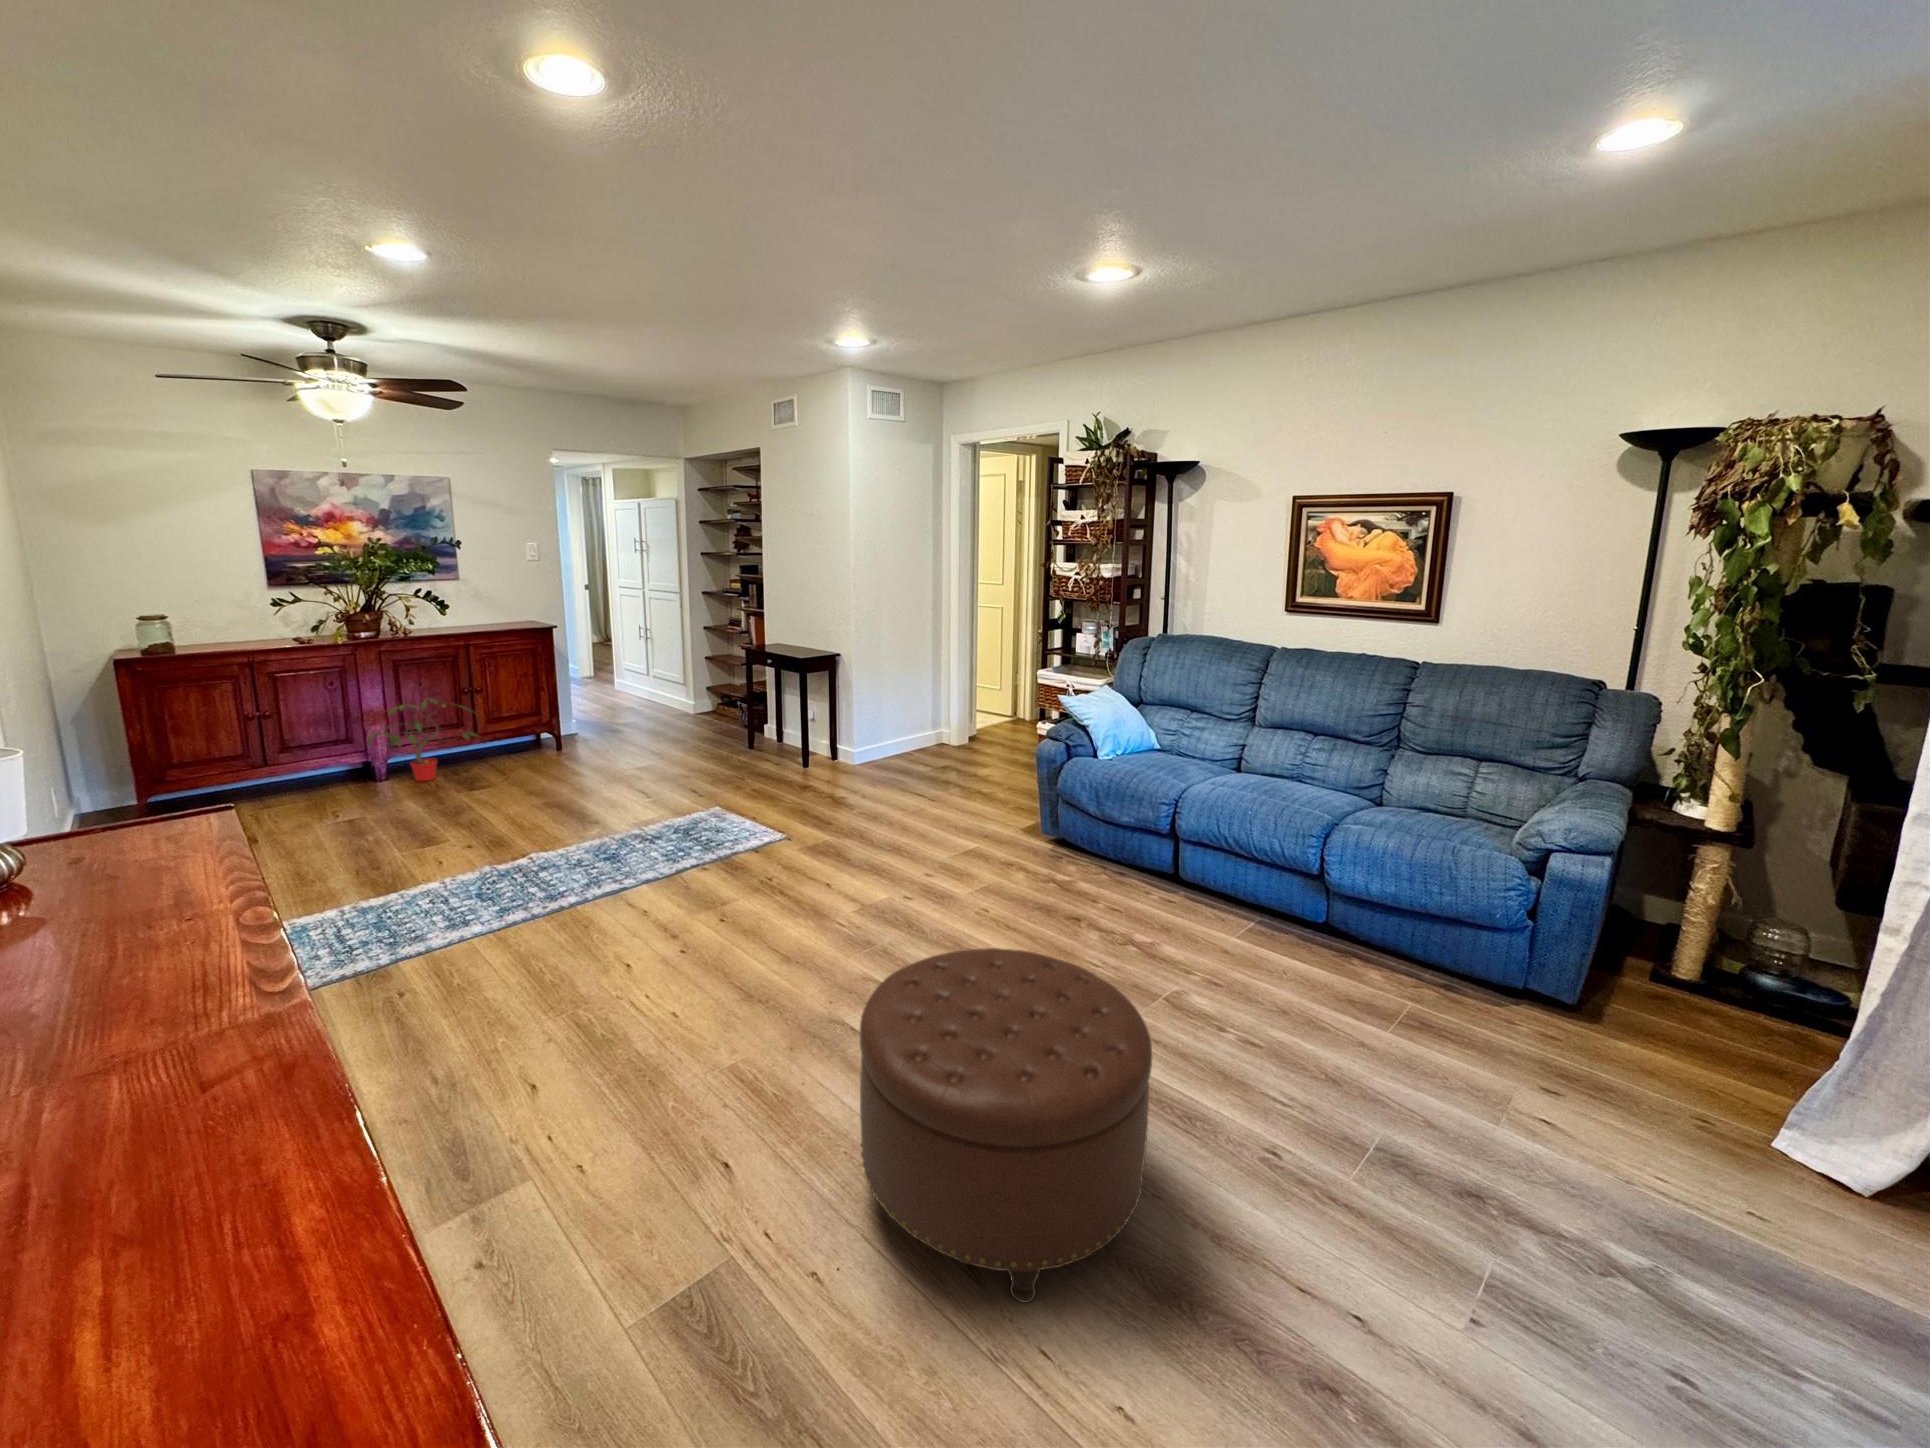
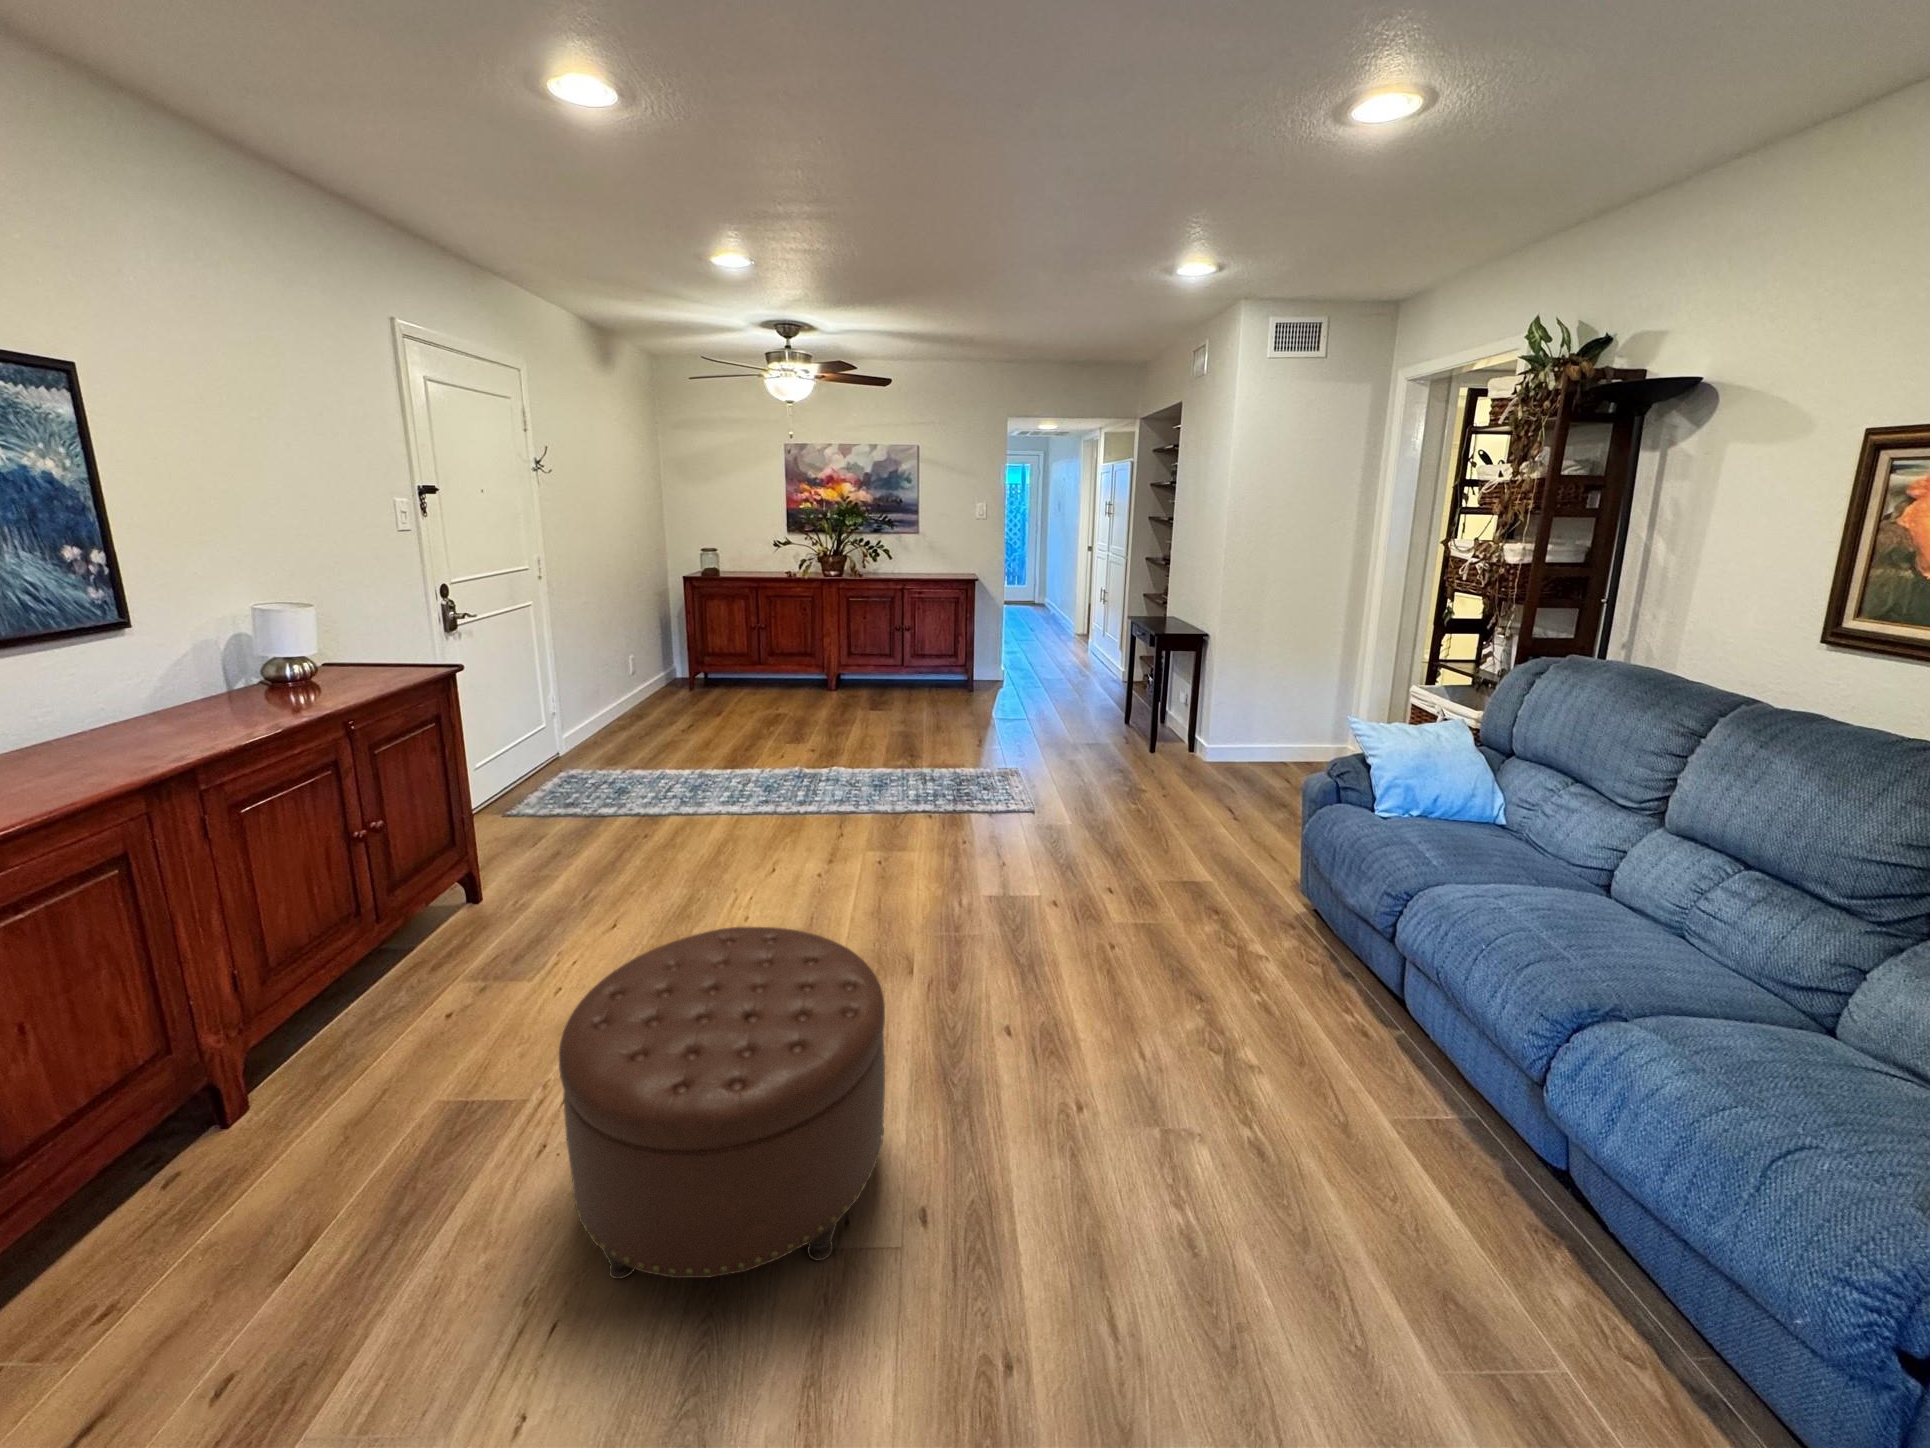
potted plant: present [367,698,478,781] -> none [812,627,893,694]

